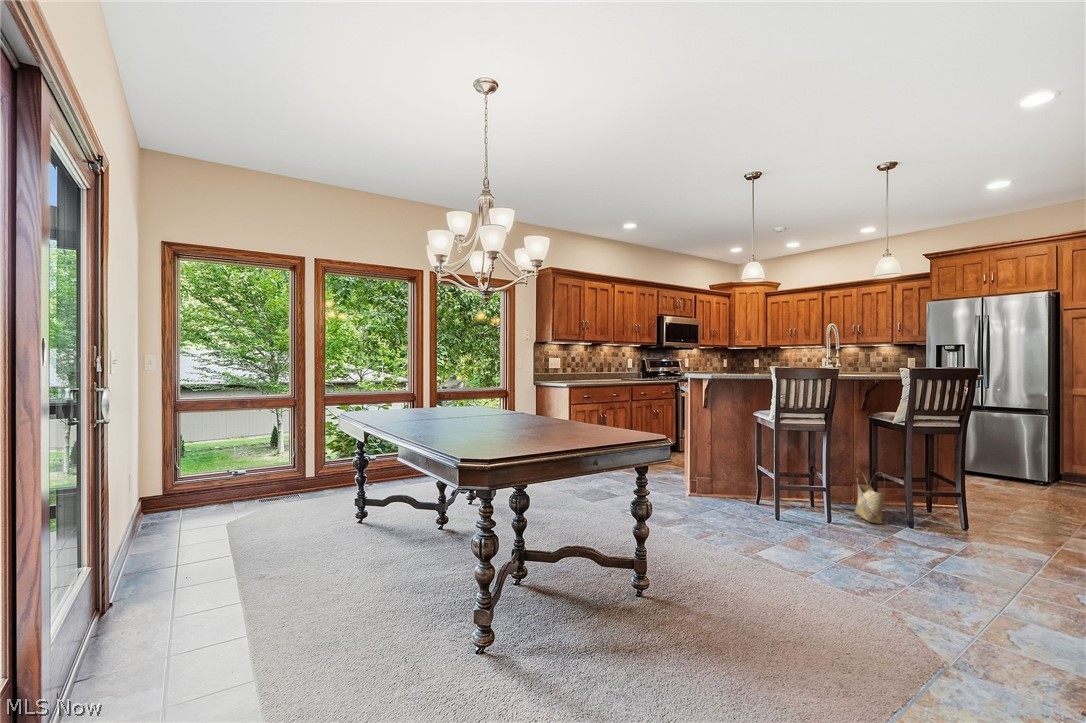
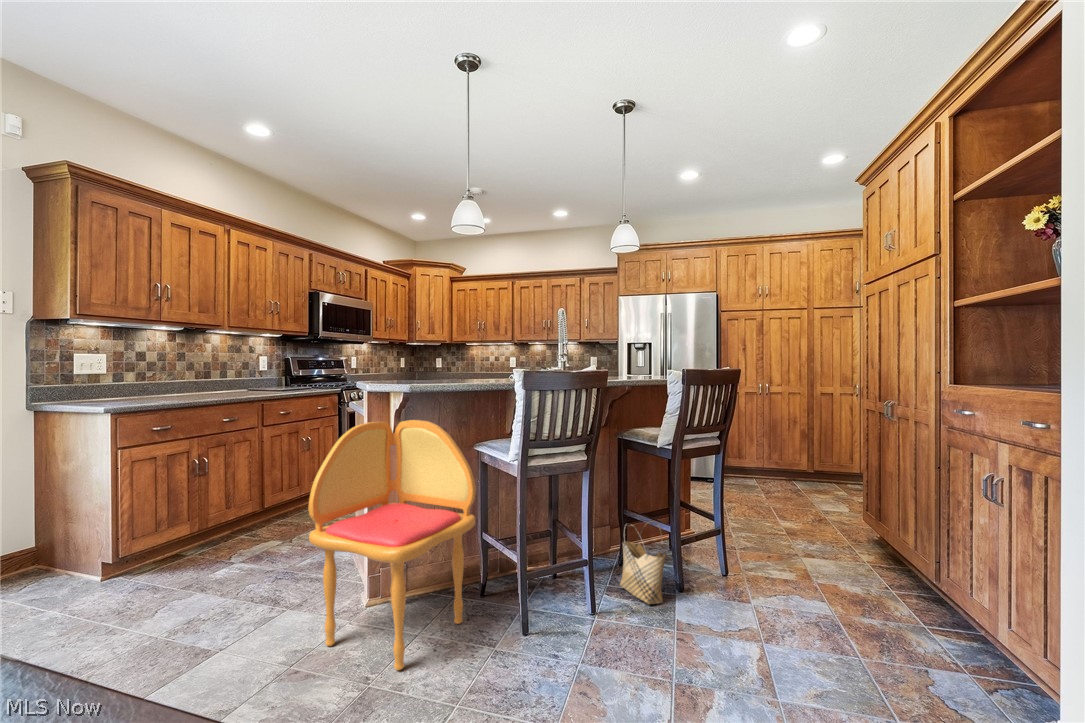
dining chair: none [662,396,750,514] -> present [309,420,476,670]

